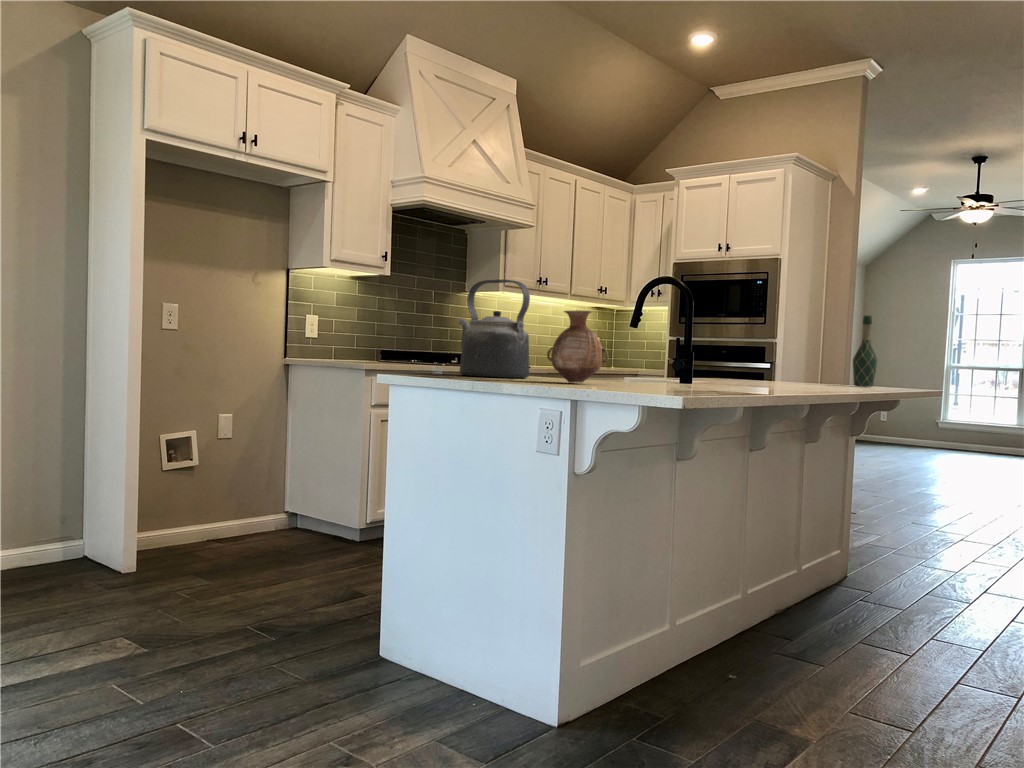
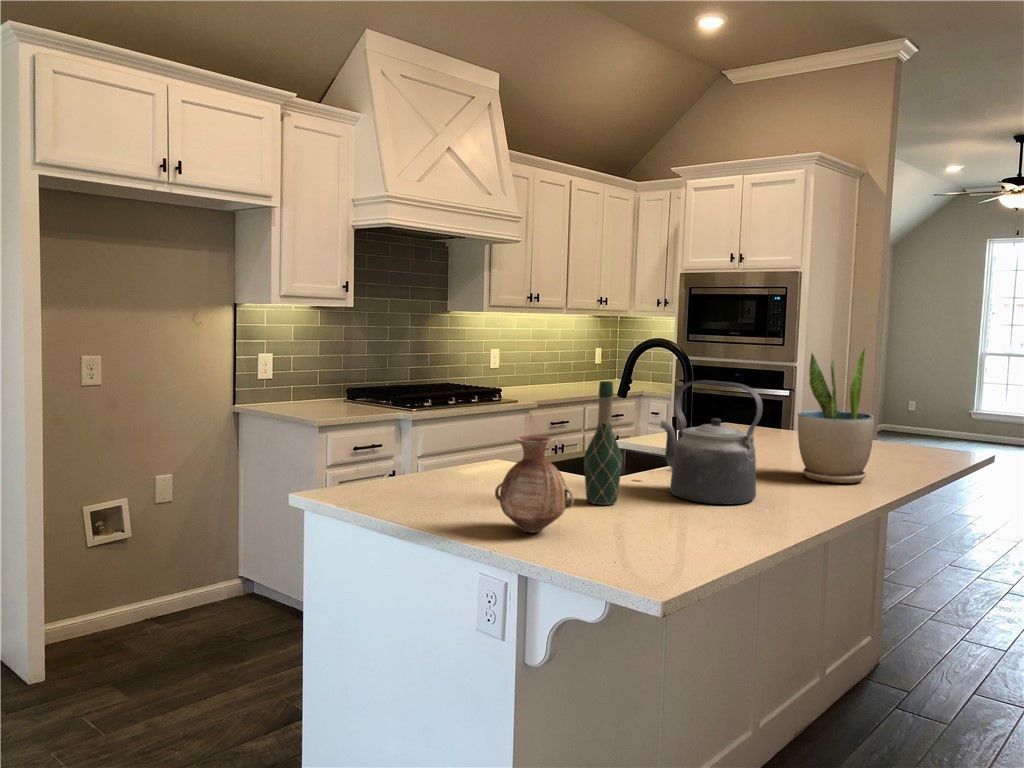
potted plant: none [778,274,839,387] -> present [798,347,874,483]
kettle: present [459,279,530,378] -> present [660,380,763,504]
wine bottle: present [853,316,877,387] -> present [584,381,623,505]

